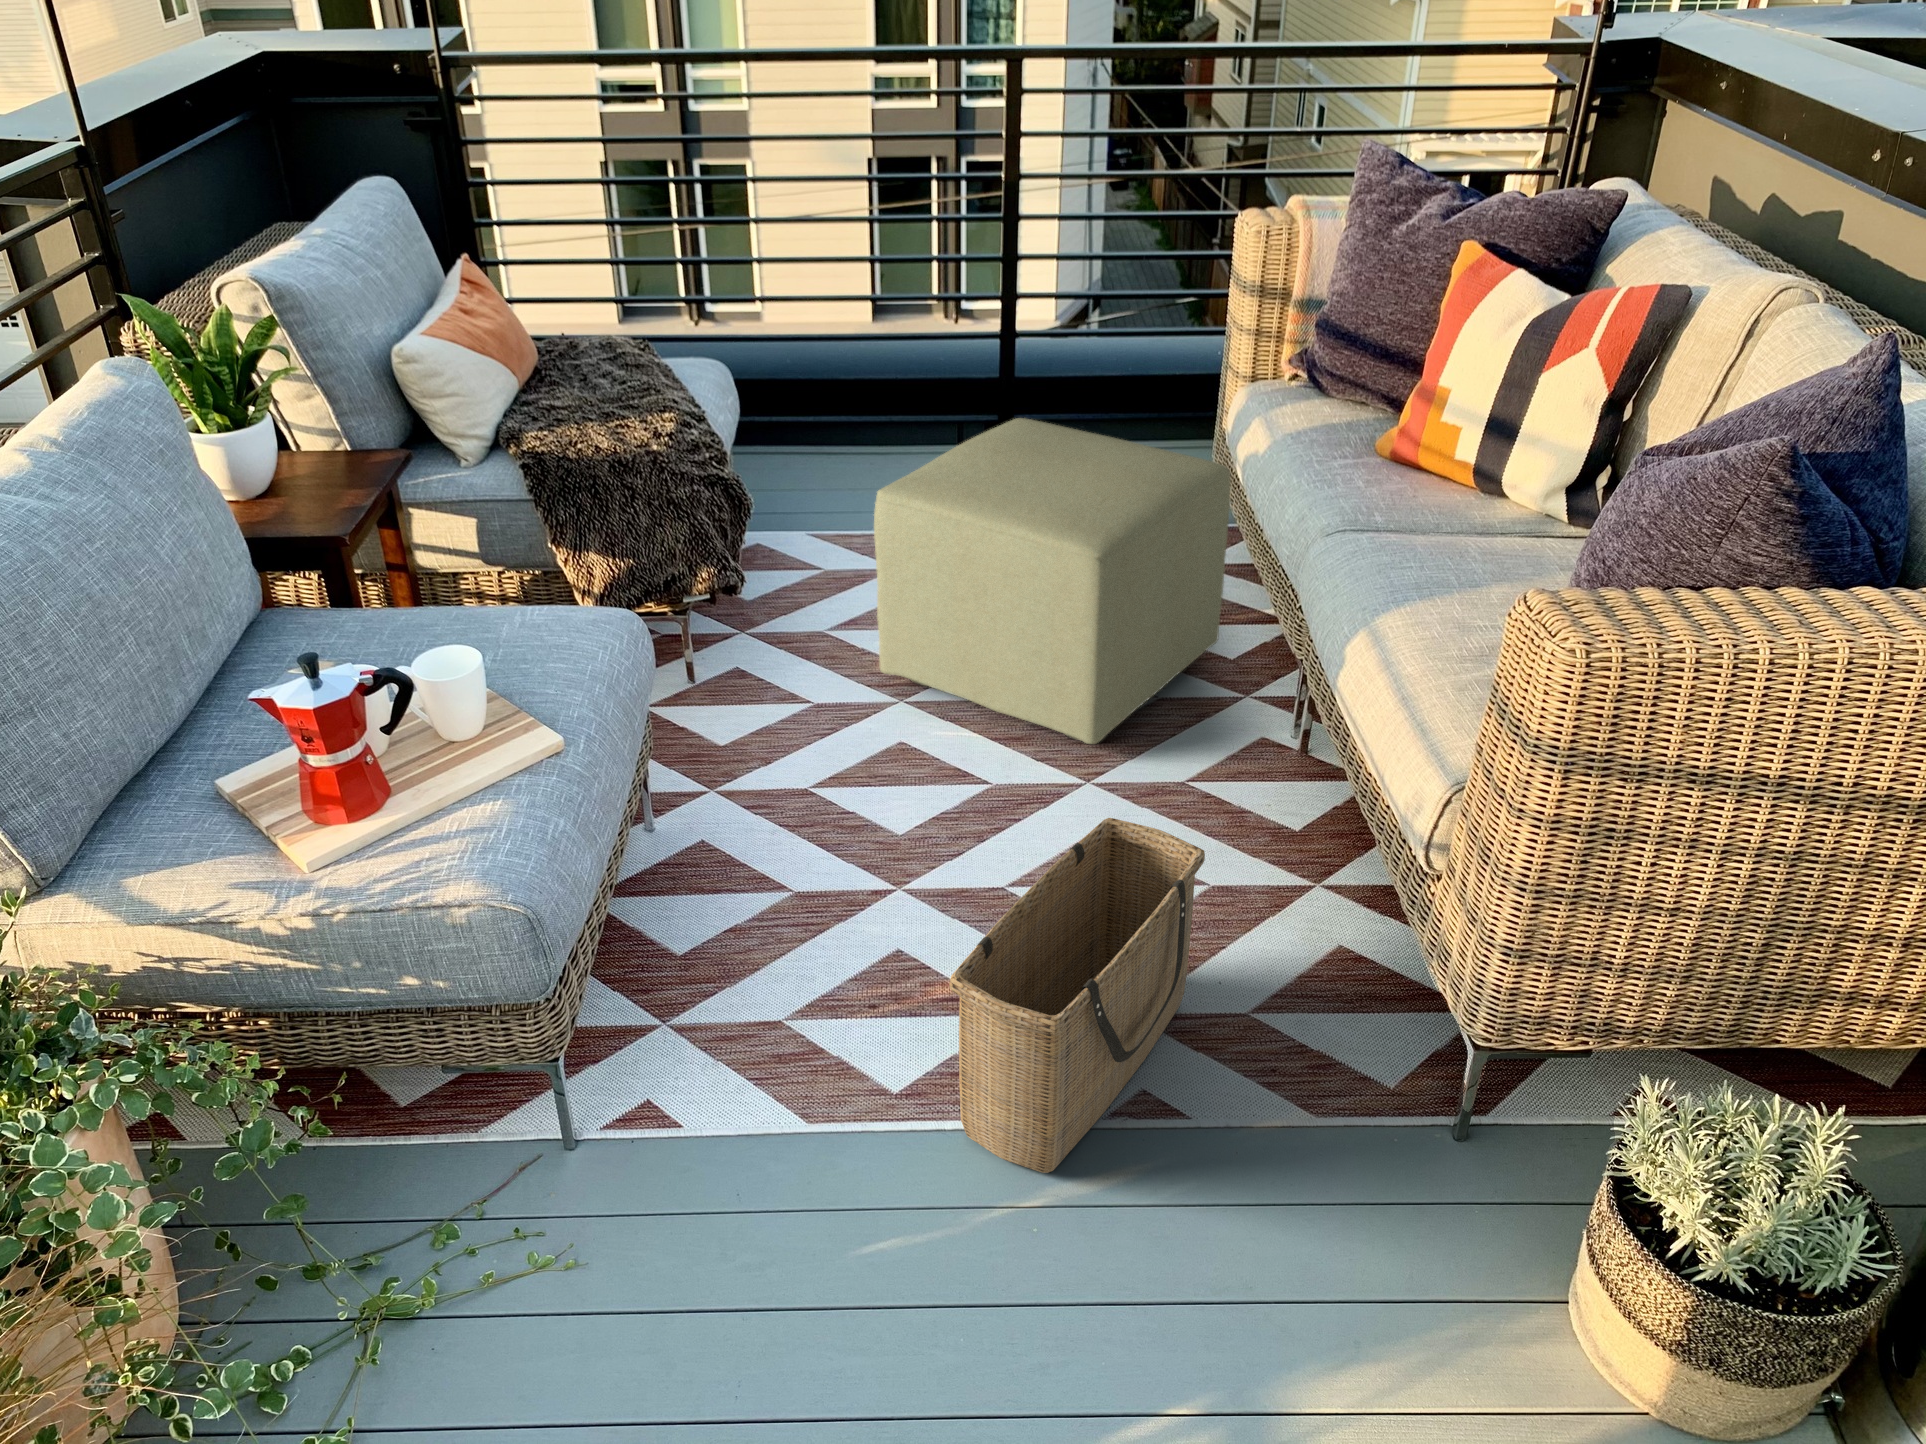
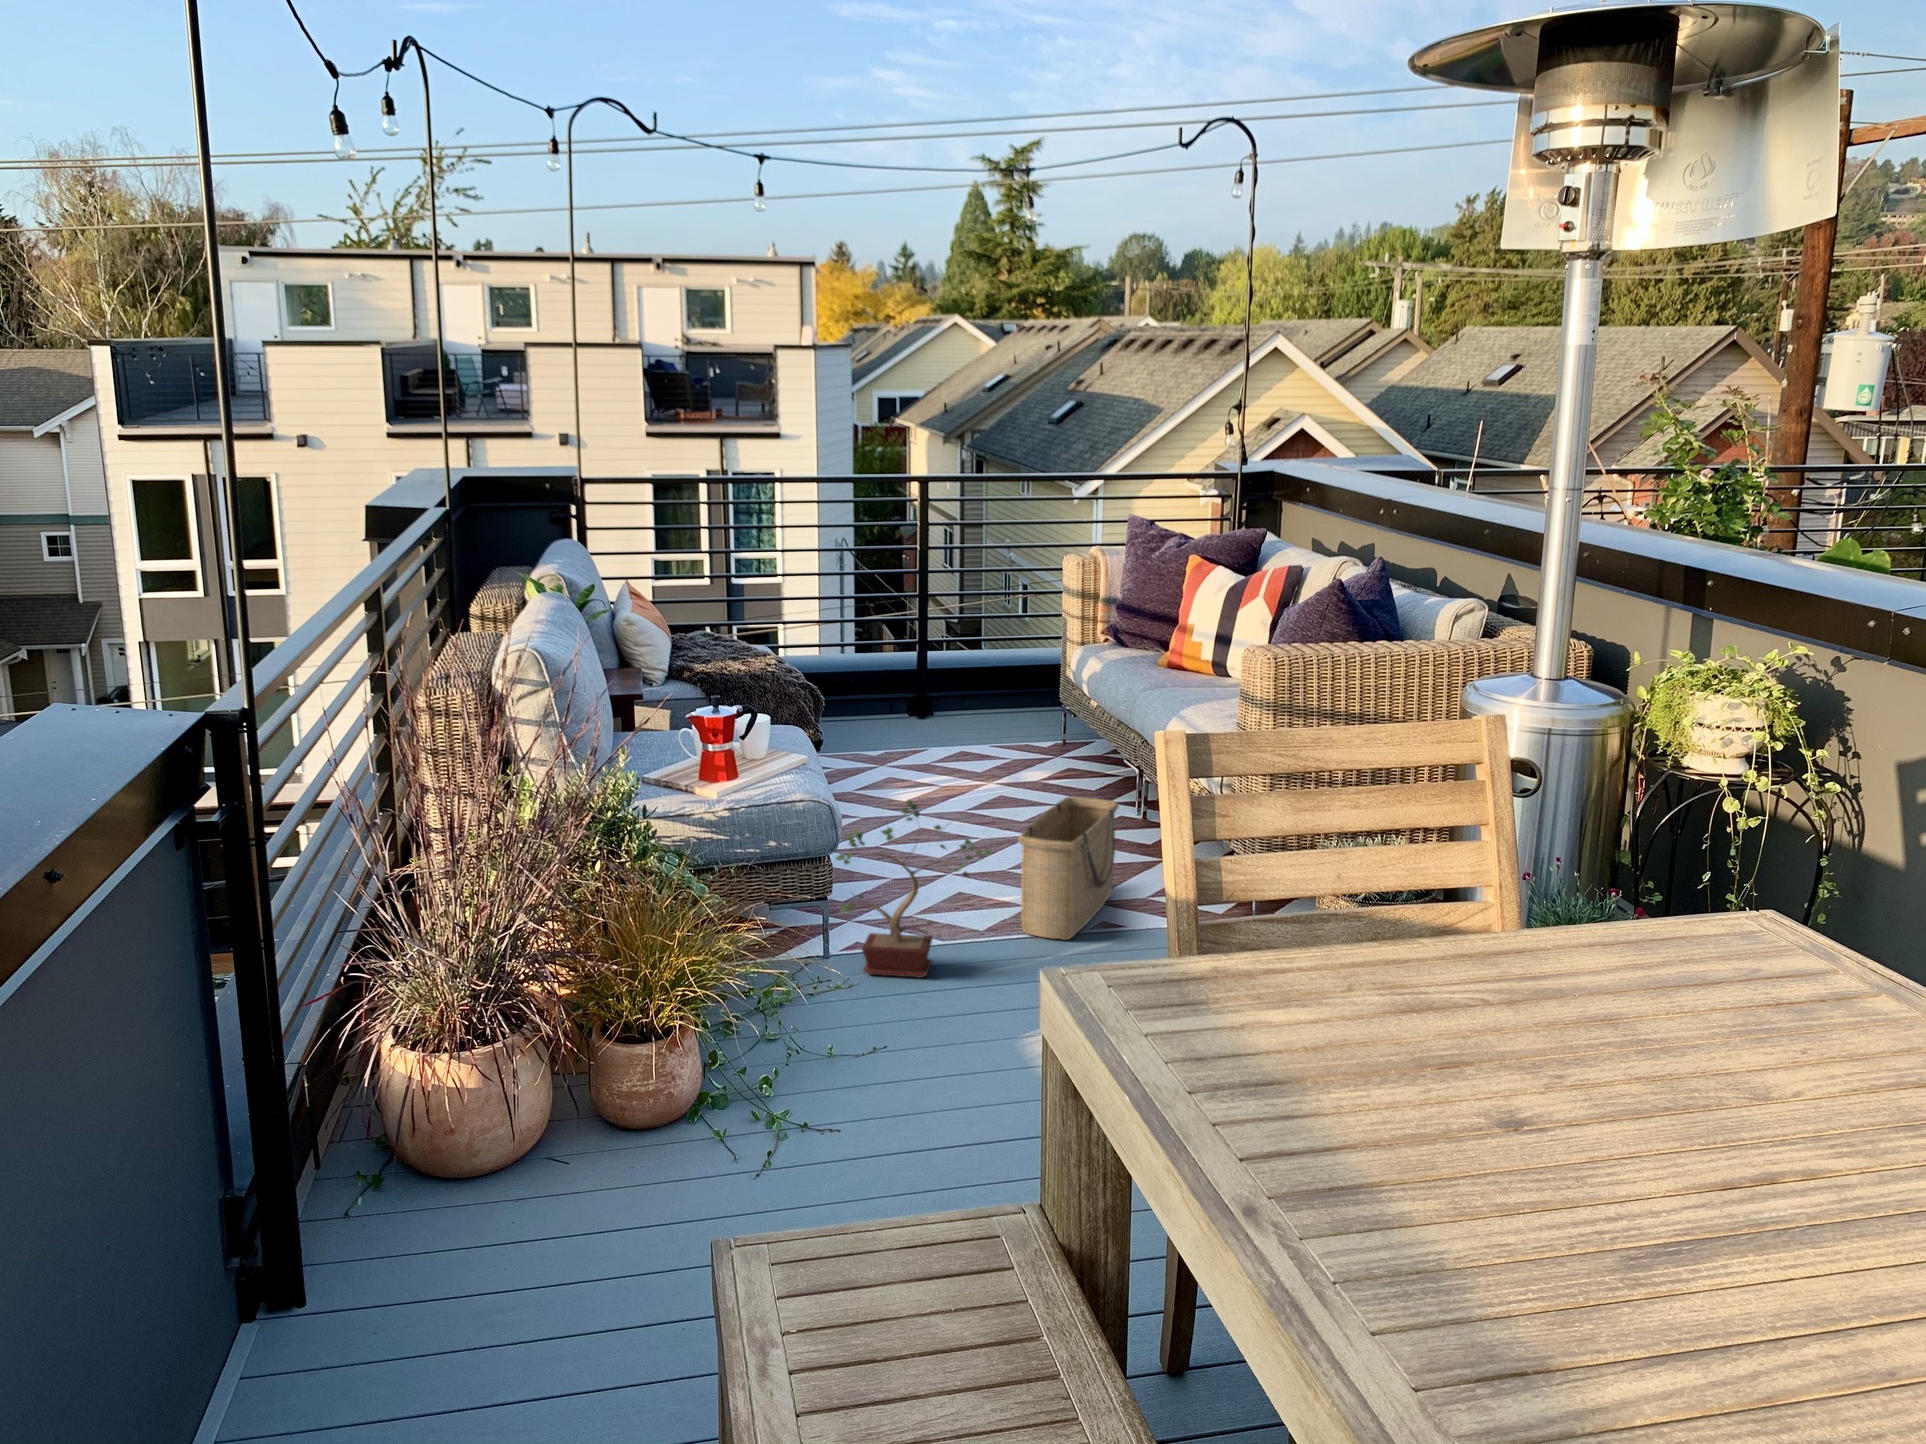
ottoman: present [874,418,1231,744] -> none [894,663,1085,821]
potted plant: none [506,950,821,1290] -> present [836,800,992,978]

